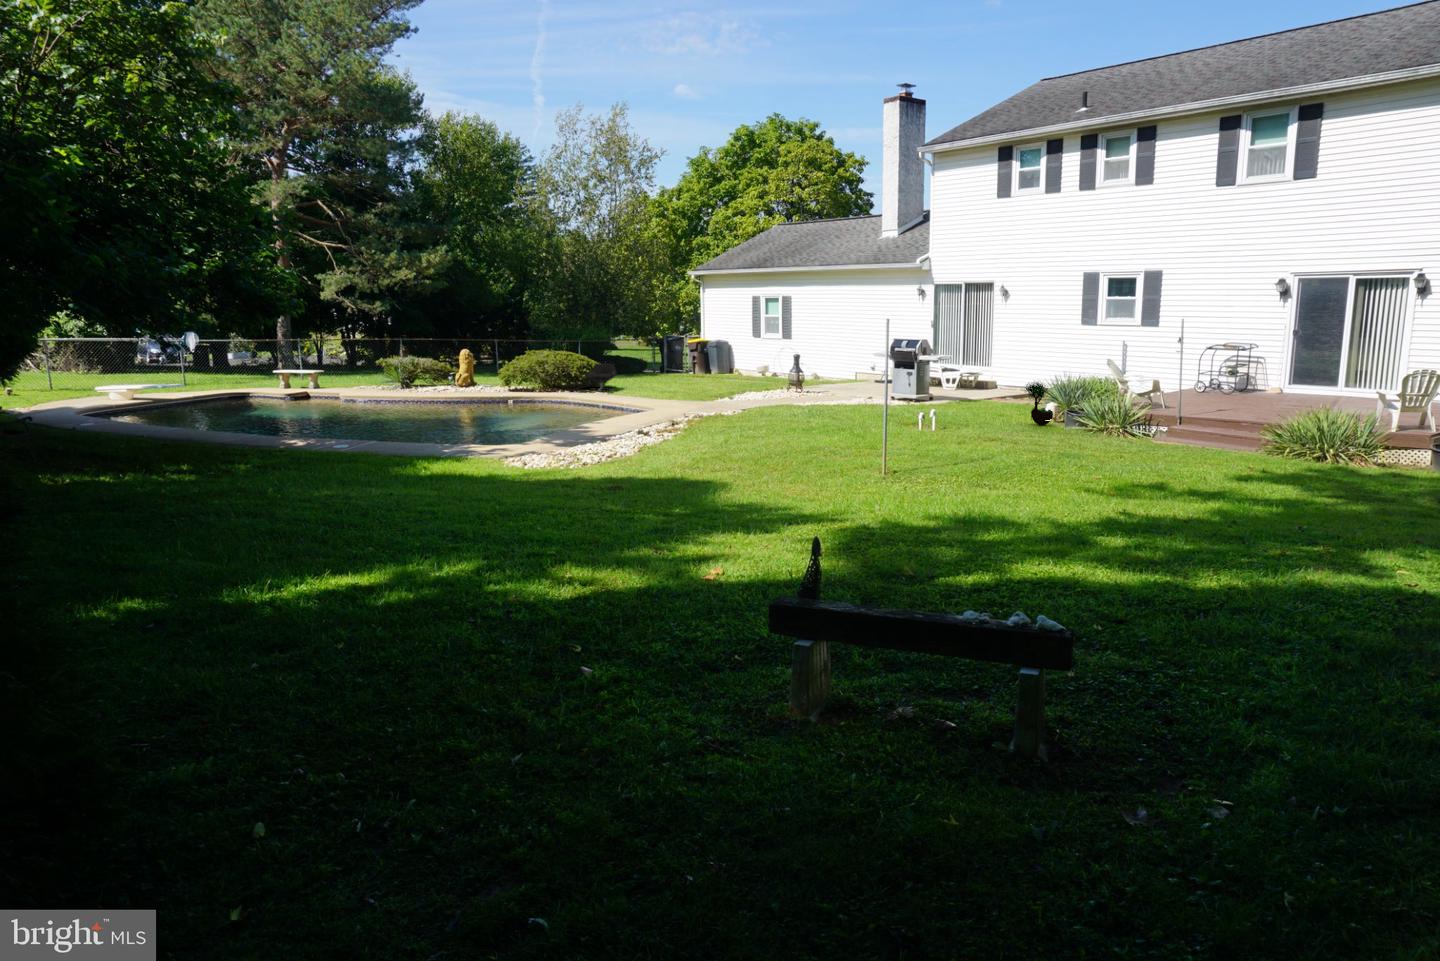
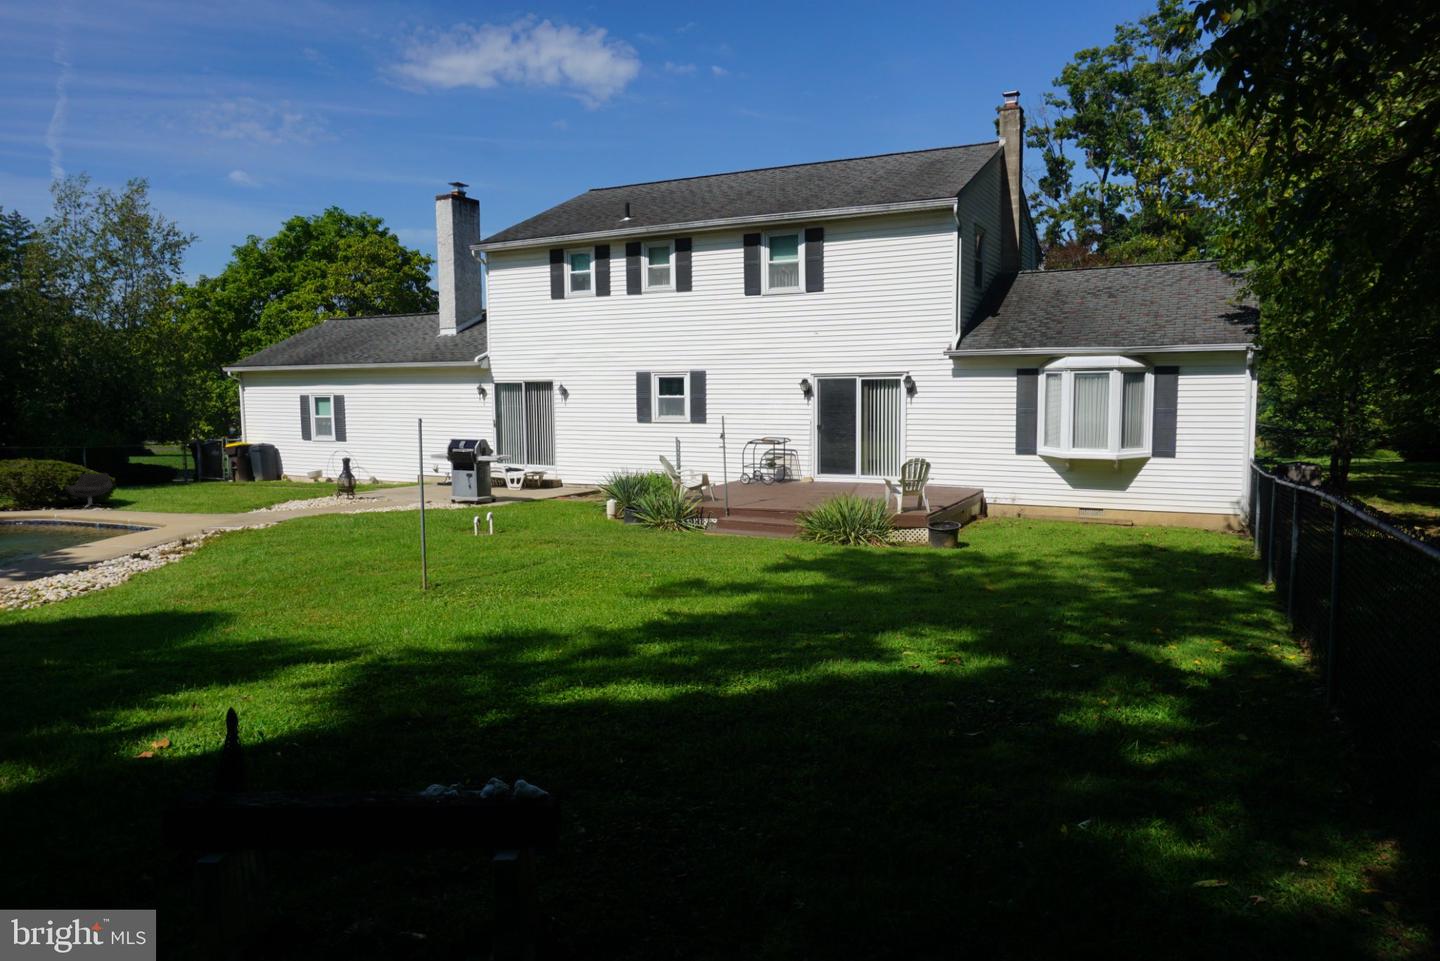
potted tree: present [1026,382,1053,425] -> none [584,475,615,522]

